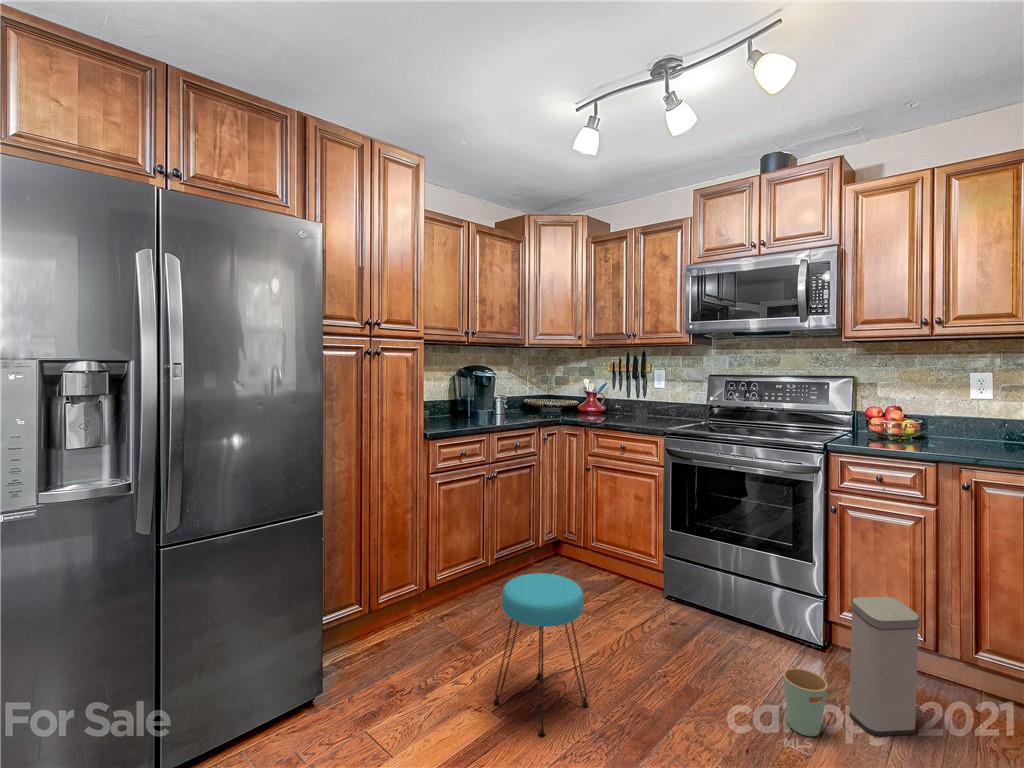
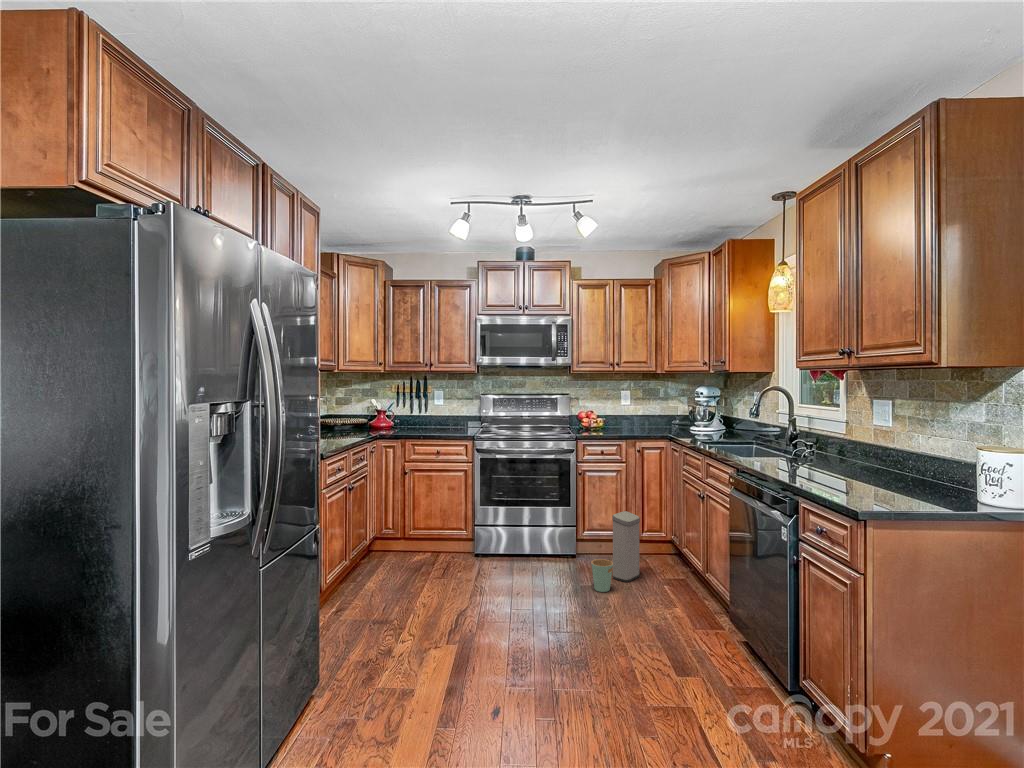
stool: present [494,573,588,735] -> none [451,539,506,638]

